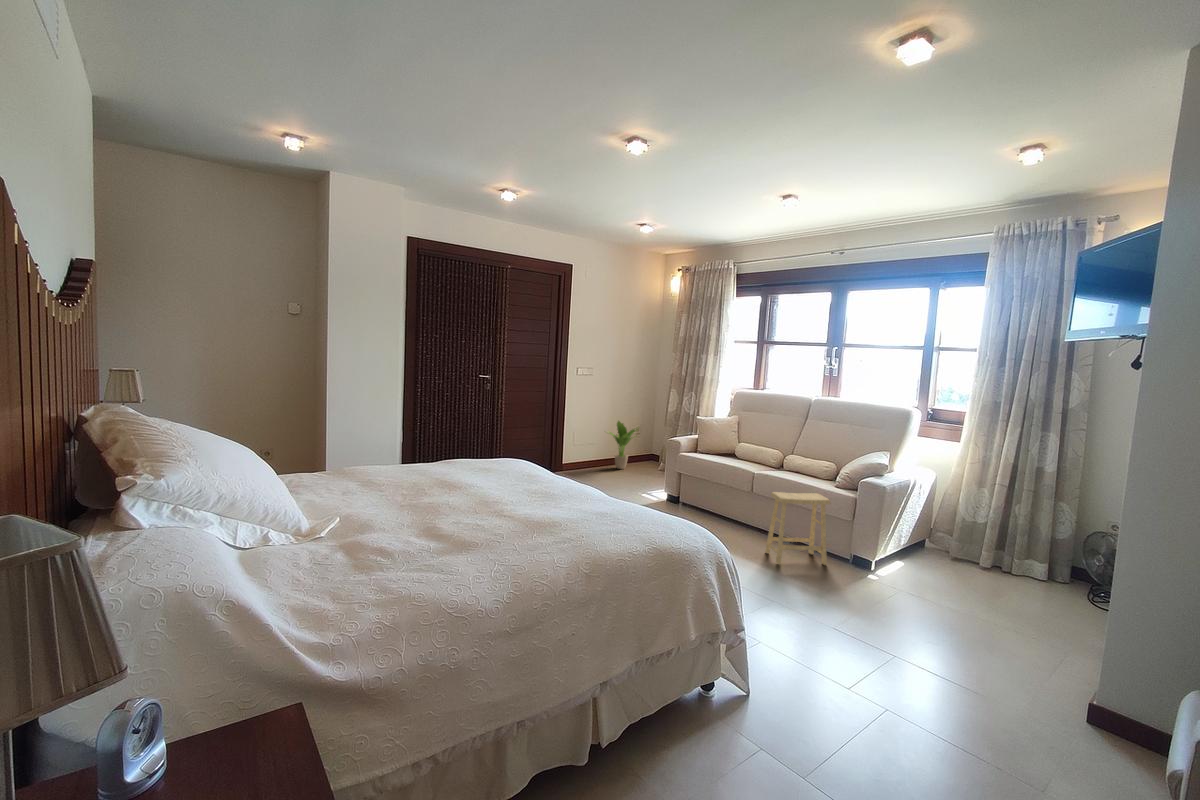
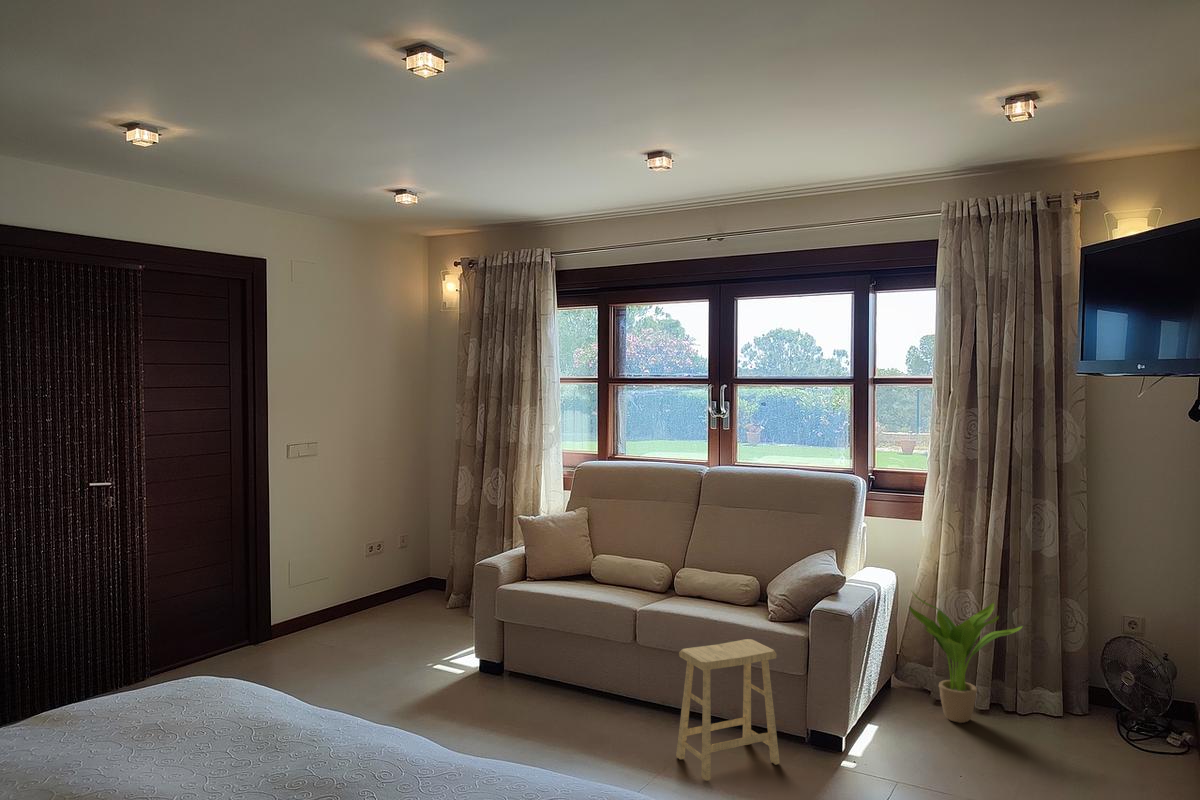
potted plant: present [609,421,637,469] -> present [909,593,1022,723]

